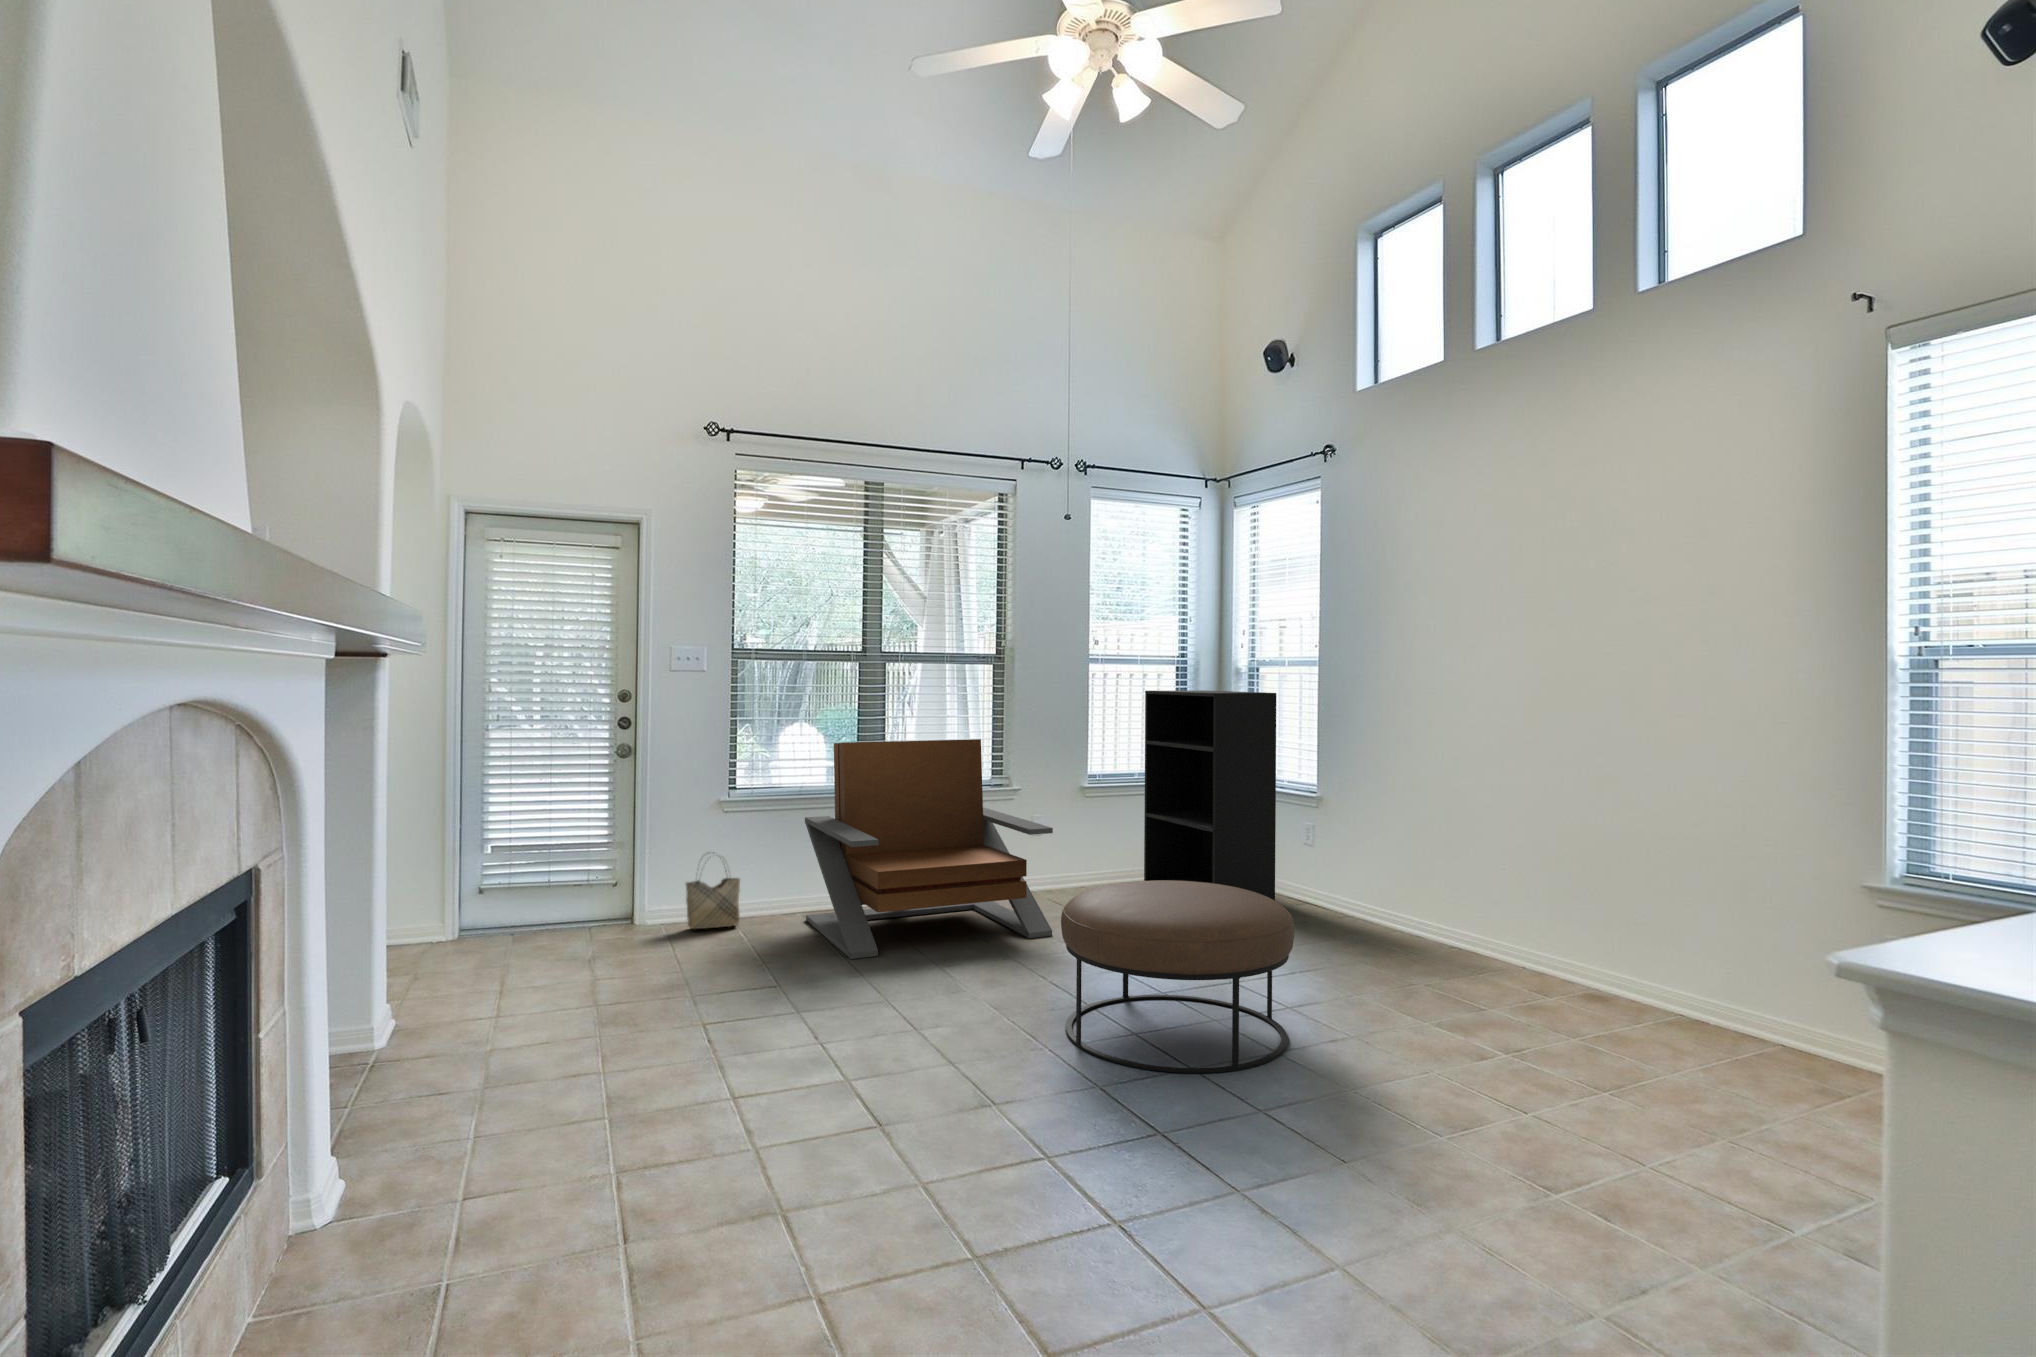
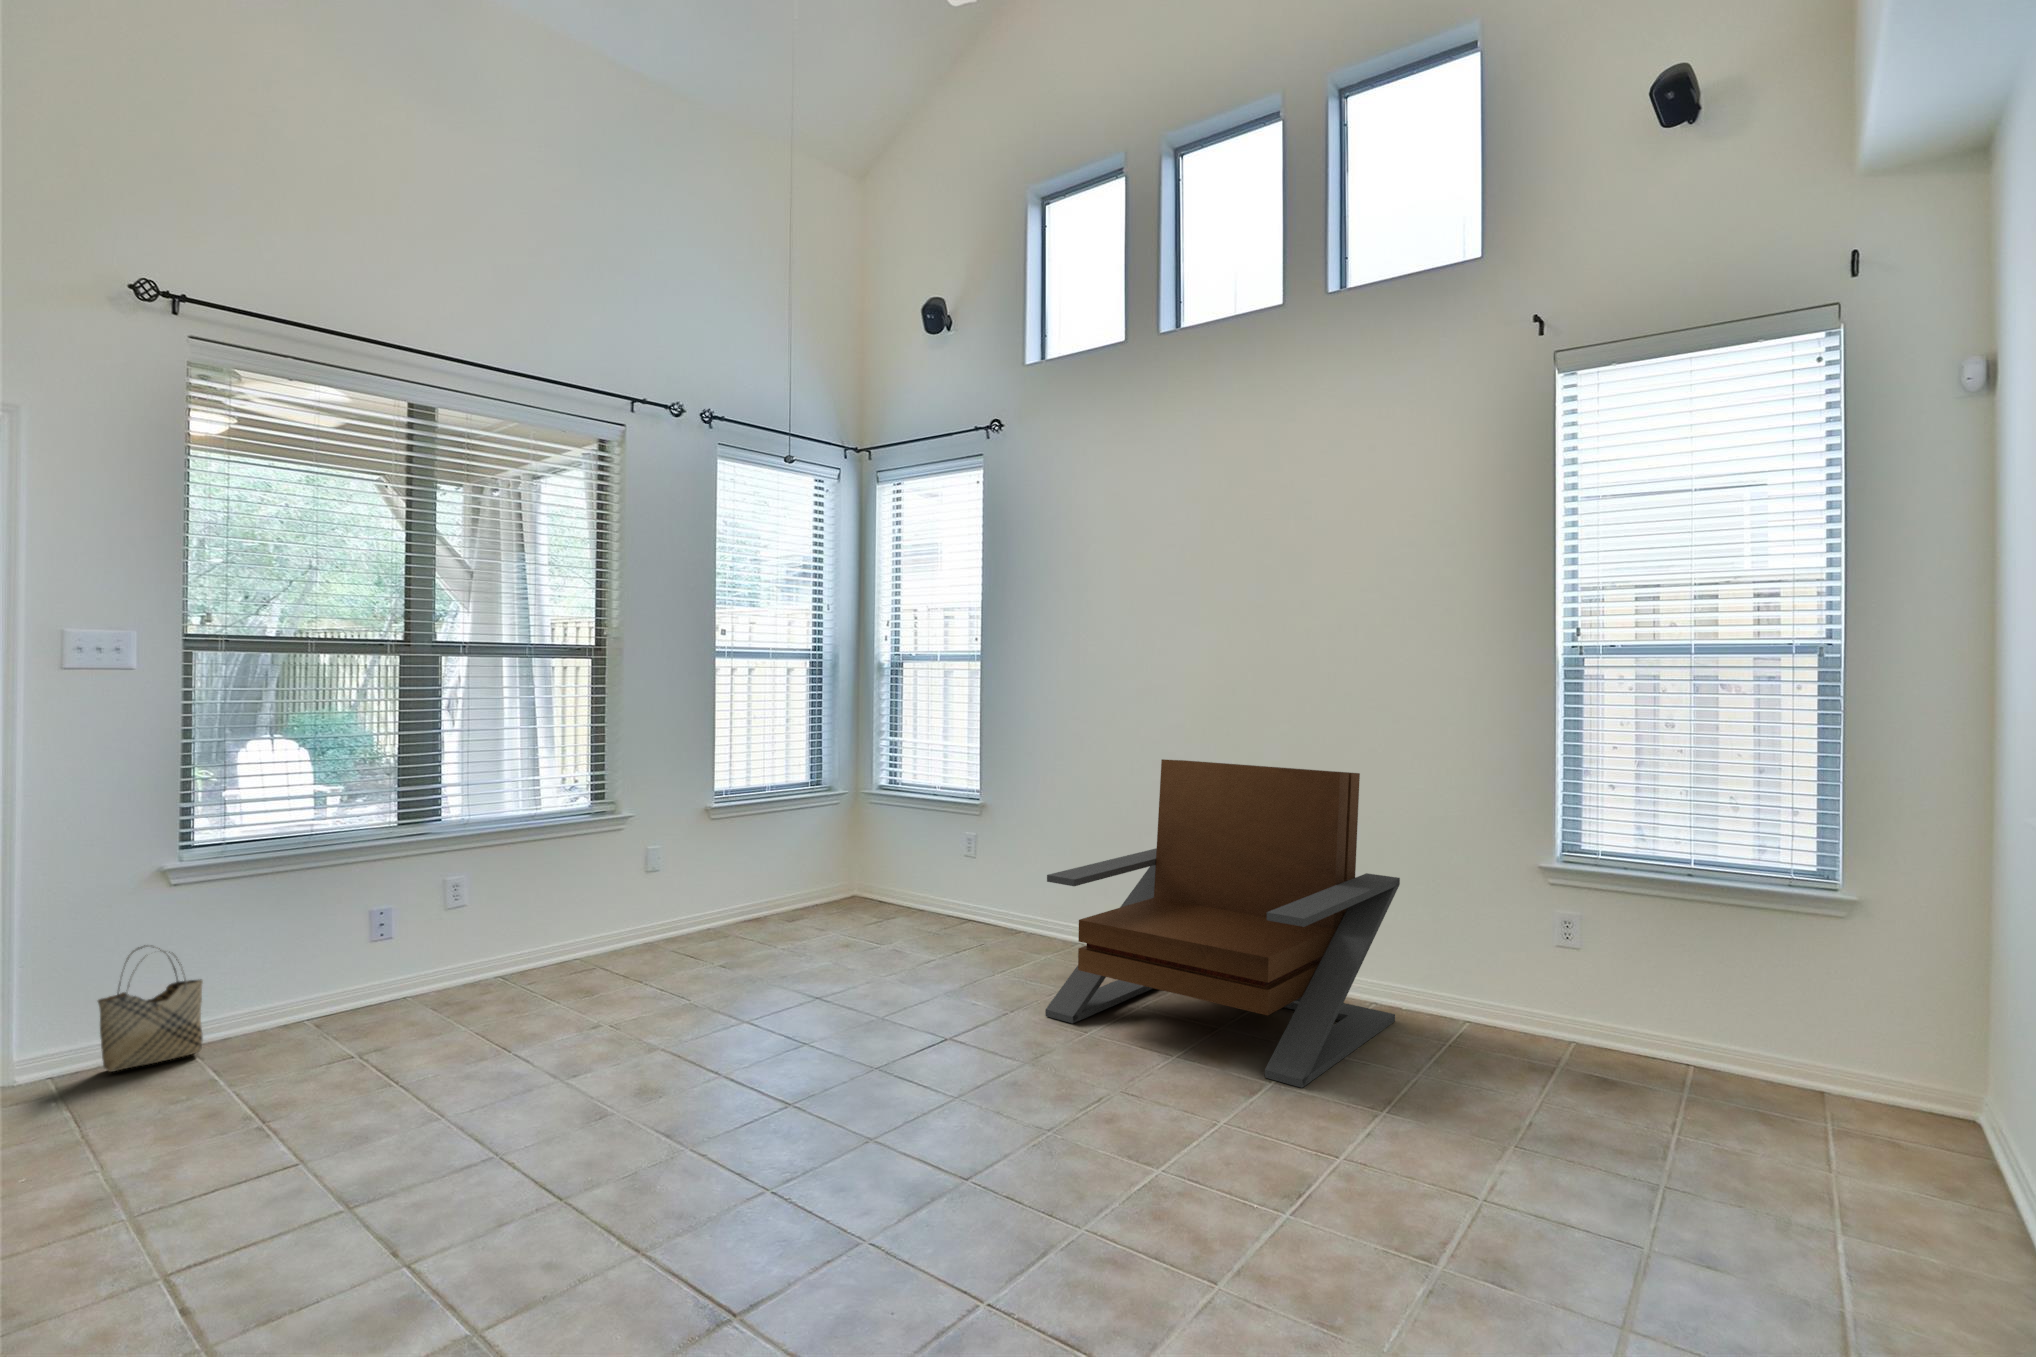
bookshelf: present [1144,690,1276,901] -> none [780,688,937,938]
lounge chair: present [805,739,1053,959] -> present [1045,759,1400,1088]
ottoman: present [1061,880,1294,1073] -> none [770,927,1062,1188]

